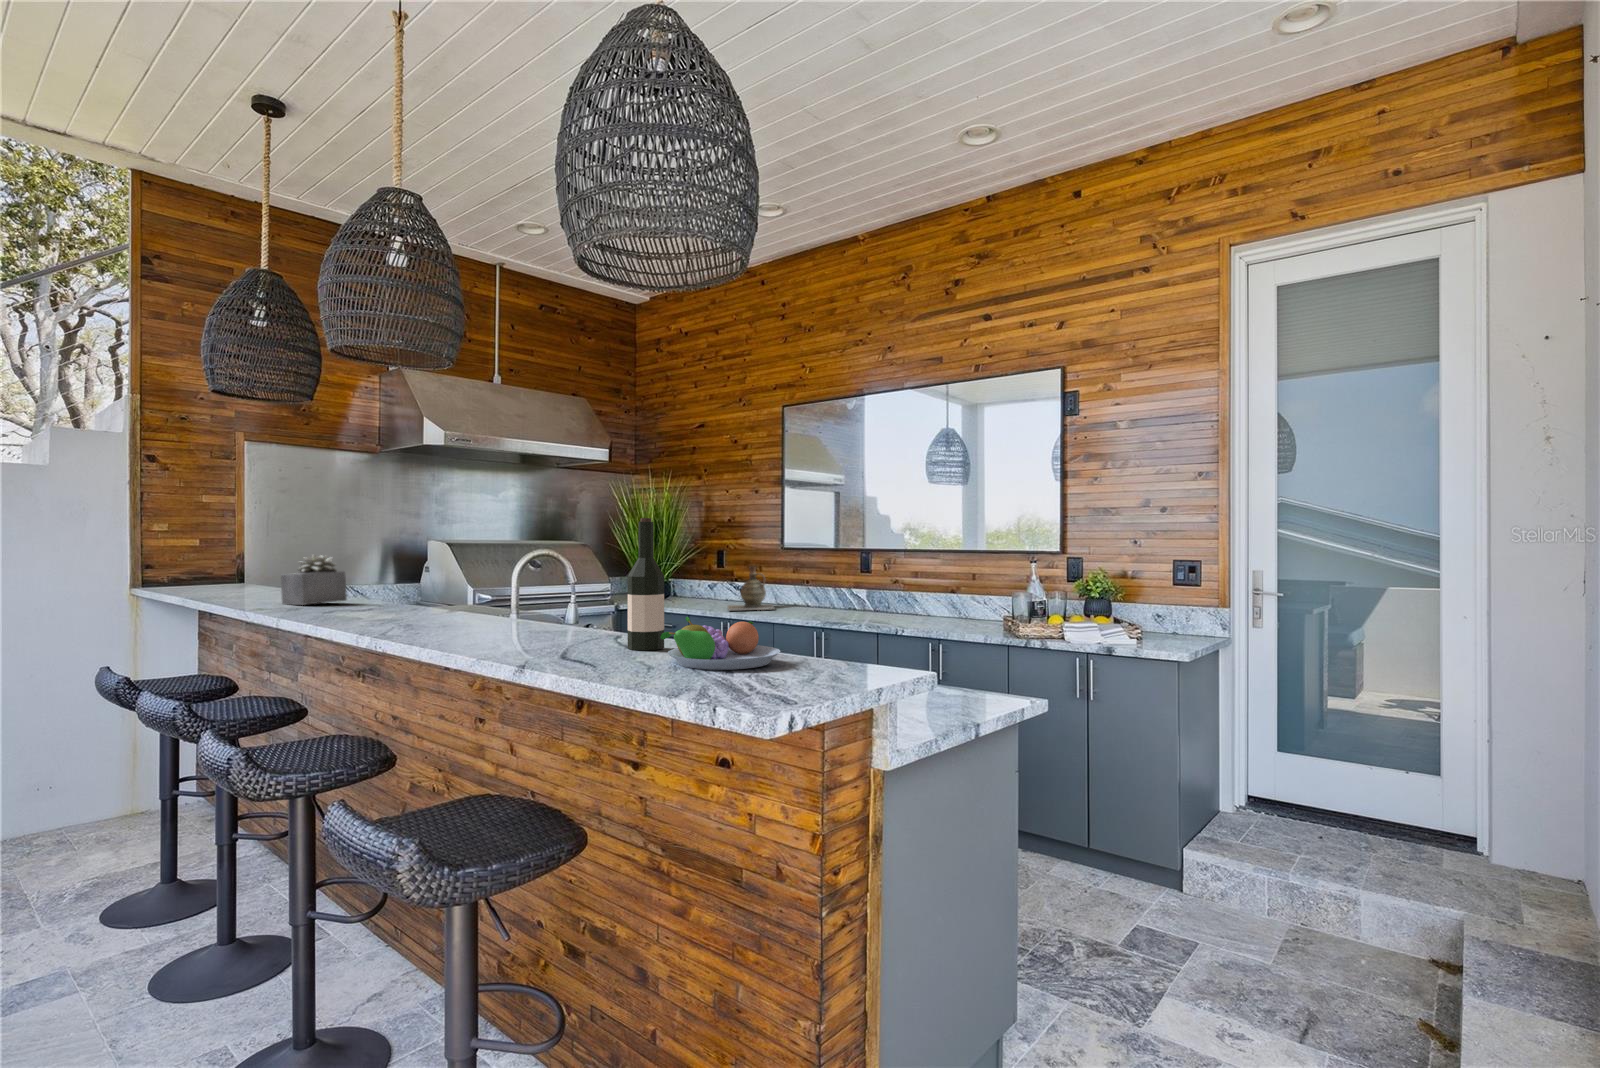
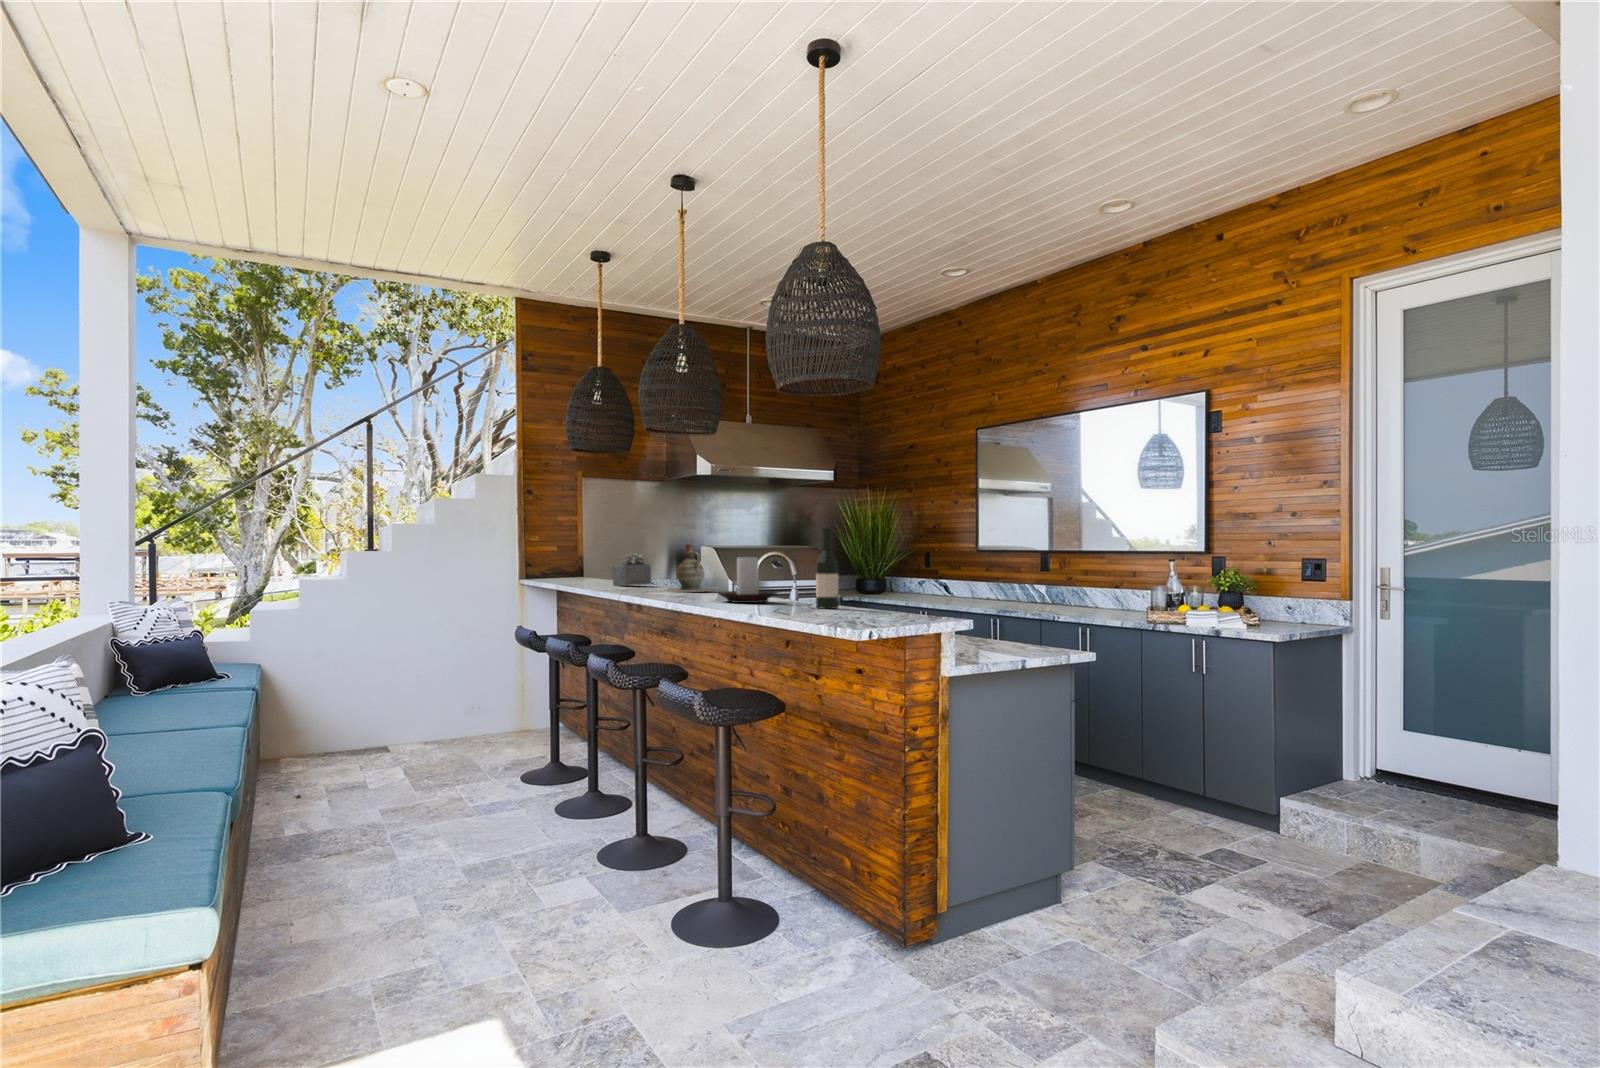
candle holder: none [453,562,561,641] -> present [717,557,778,603]
ceramic jug: present [728,566,774,611] -> present [665,544,714,592]
fruit bowl: present [661,617,780,670] -> none [827,586,901,616]

